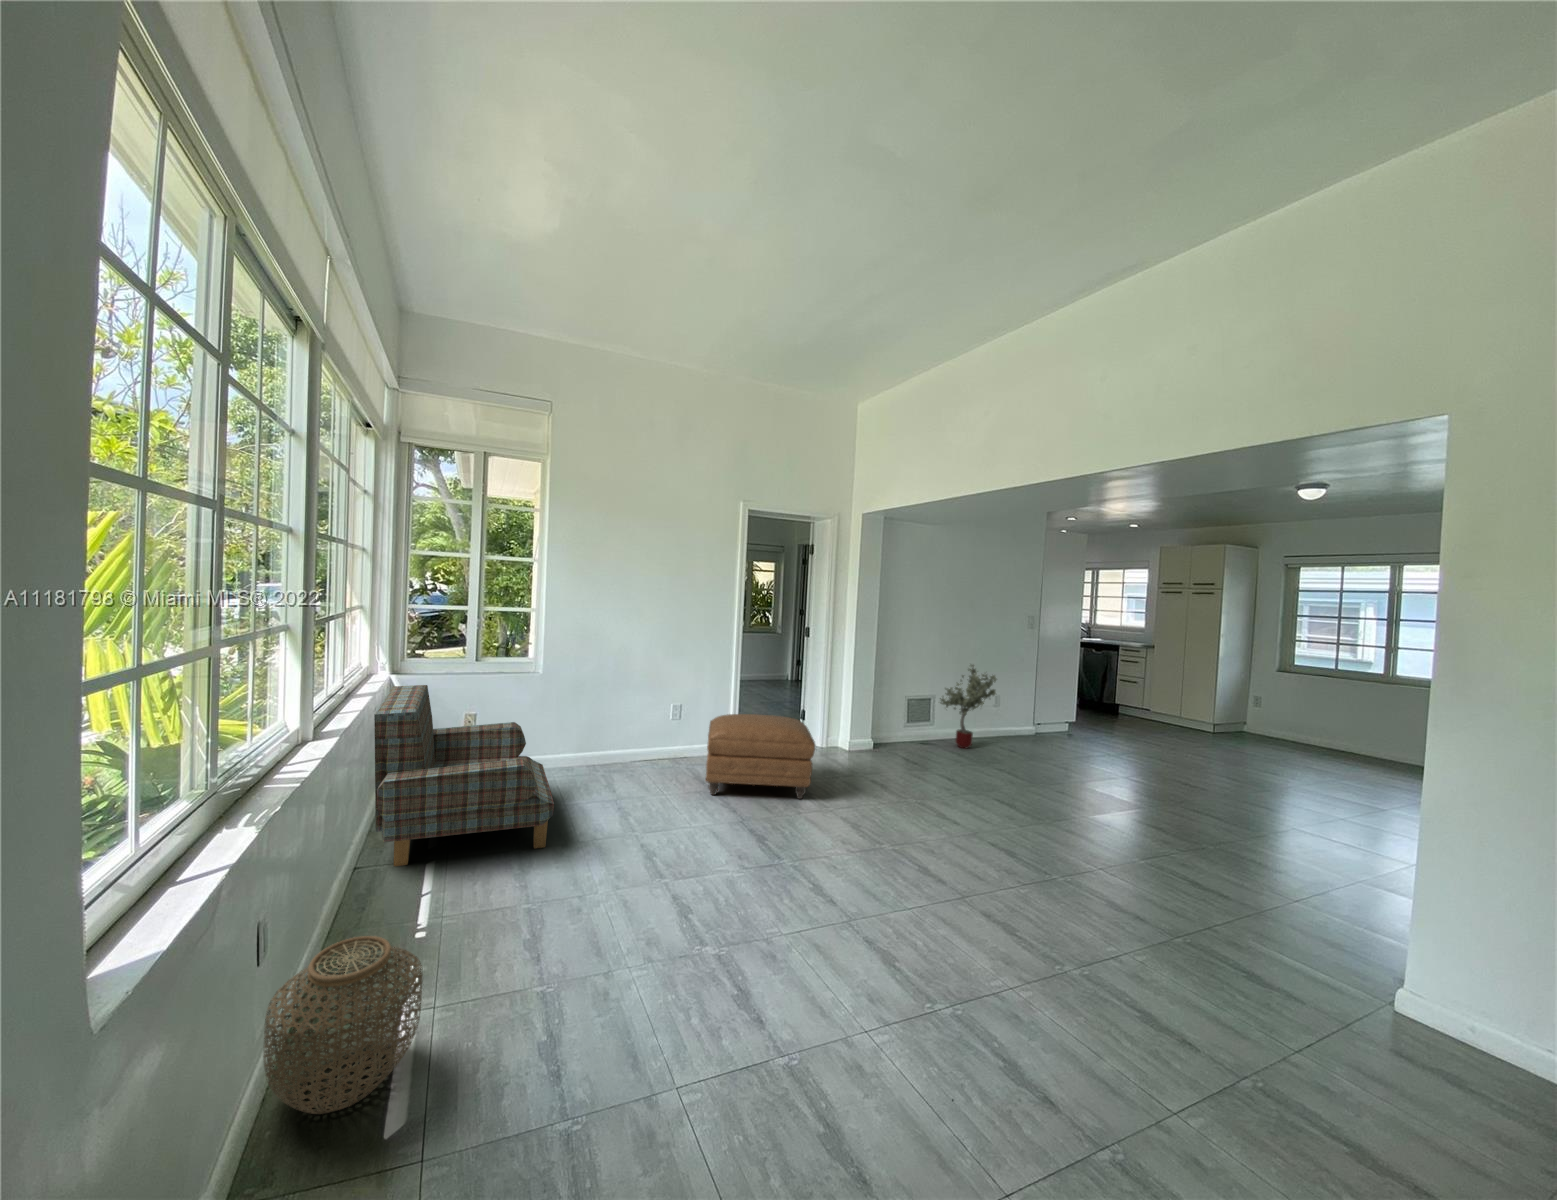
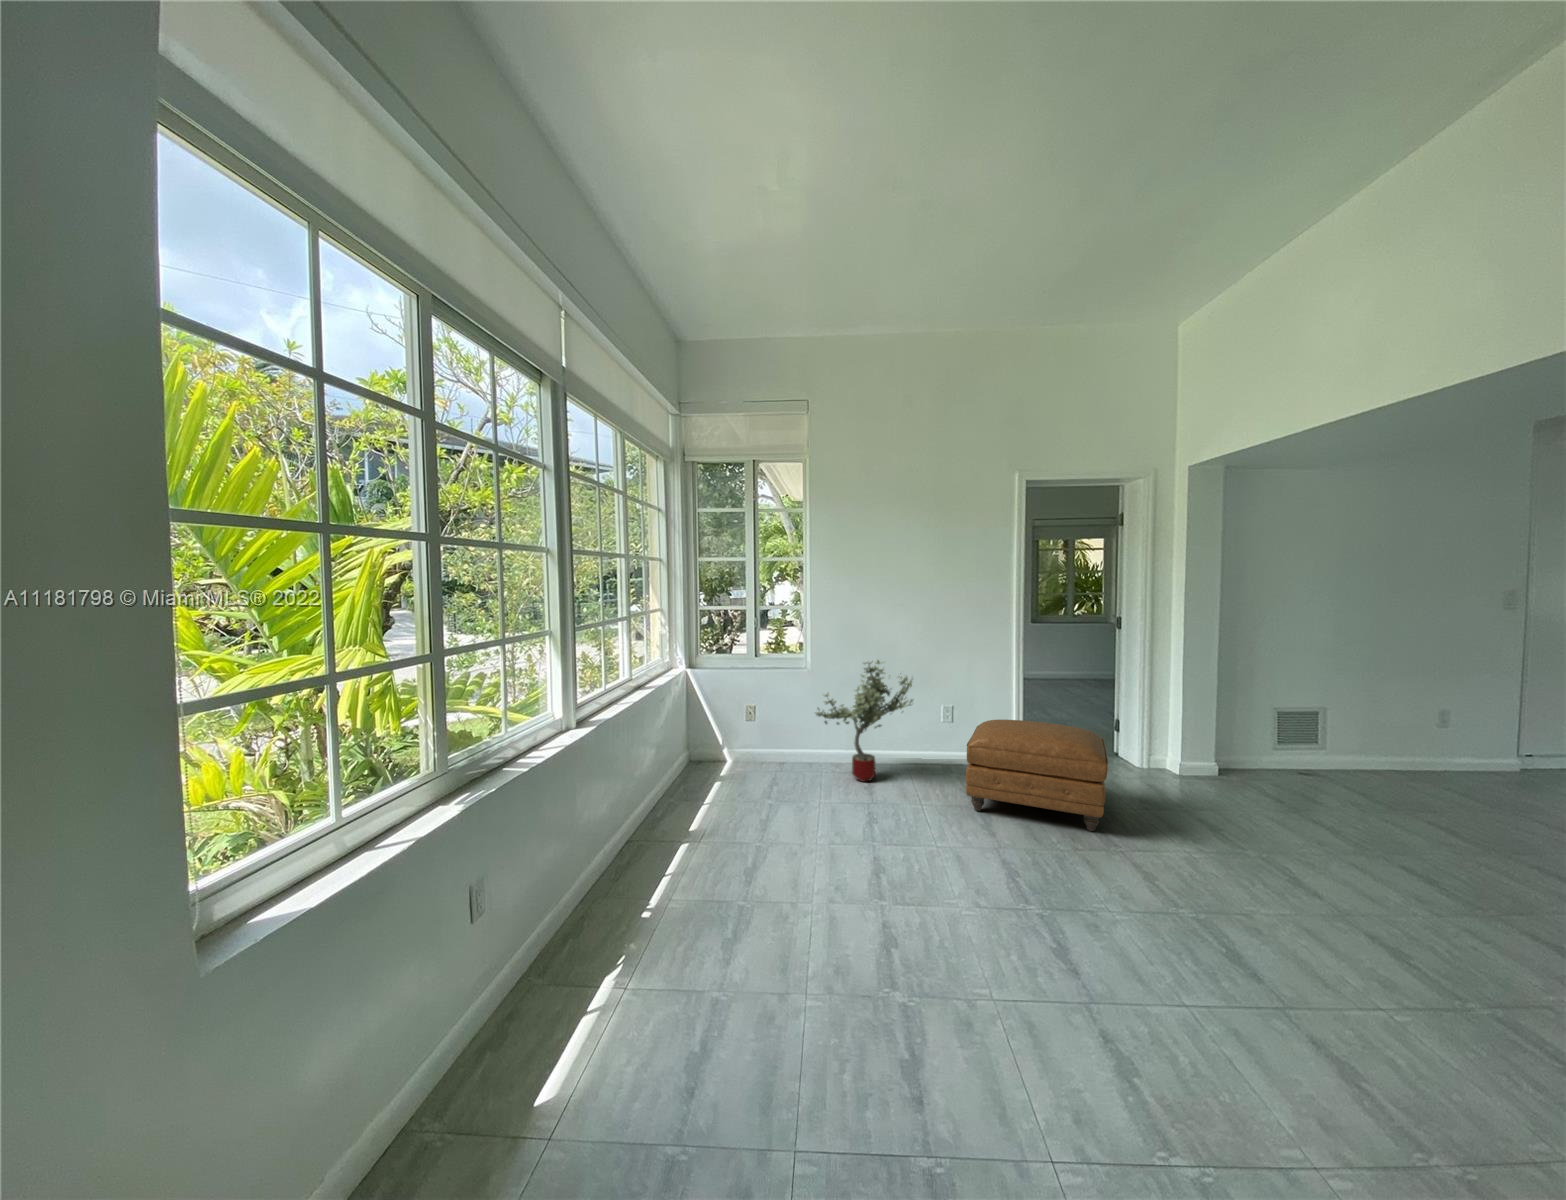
potted tree: present [940,665,997,748] -> present [815,660,913,782]
armchair: present [374,685,554,866] -> none [639,679,798,842]
woven basket: present [263,936,423,1114] -> none [477,904,602,1060]

